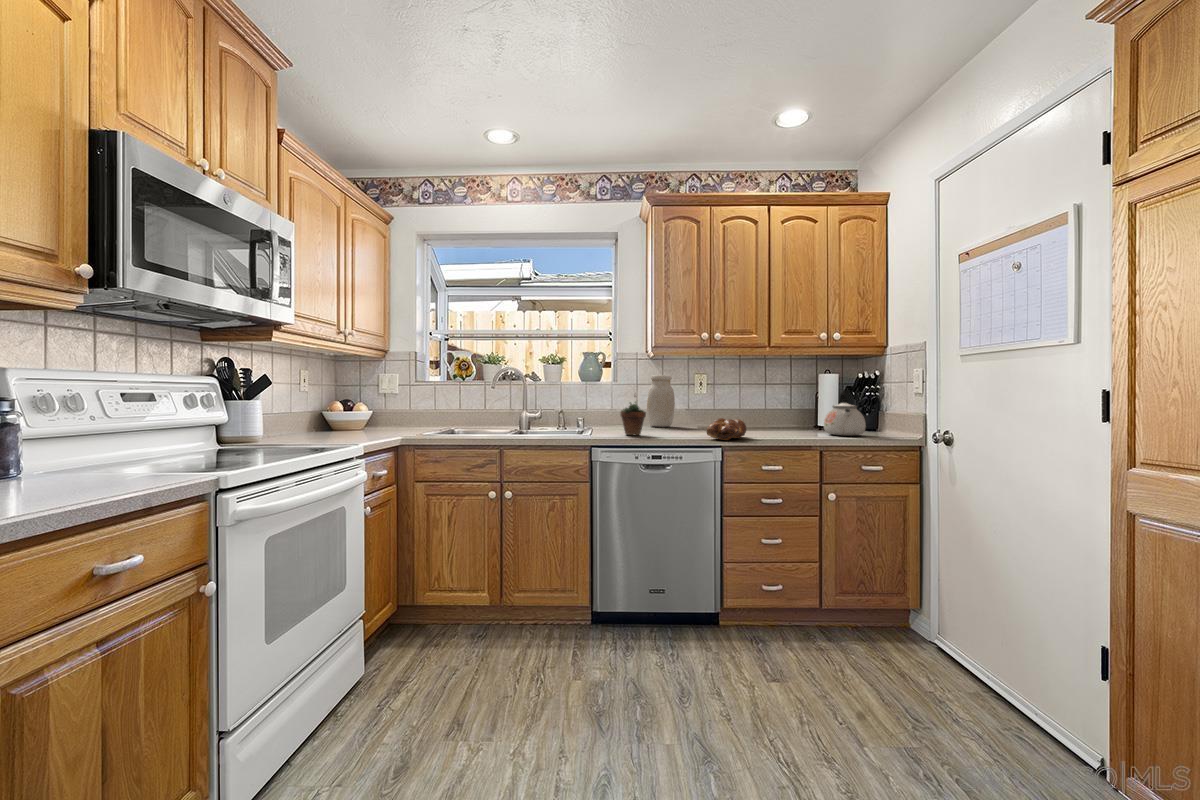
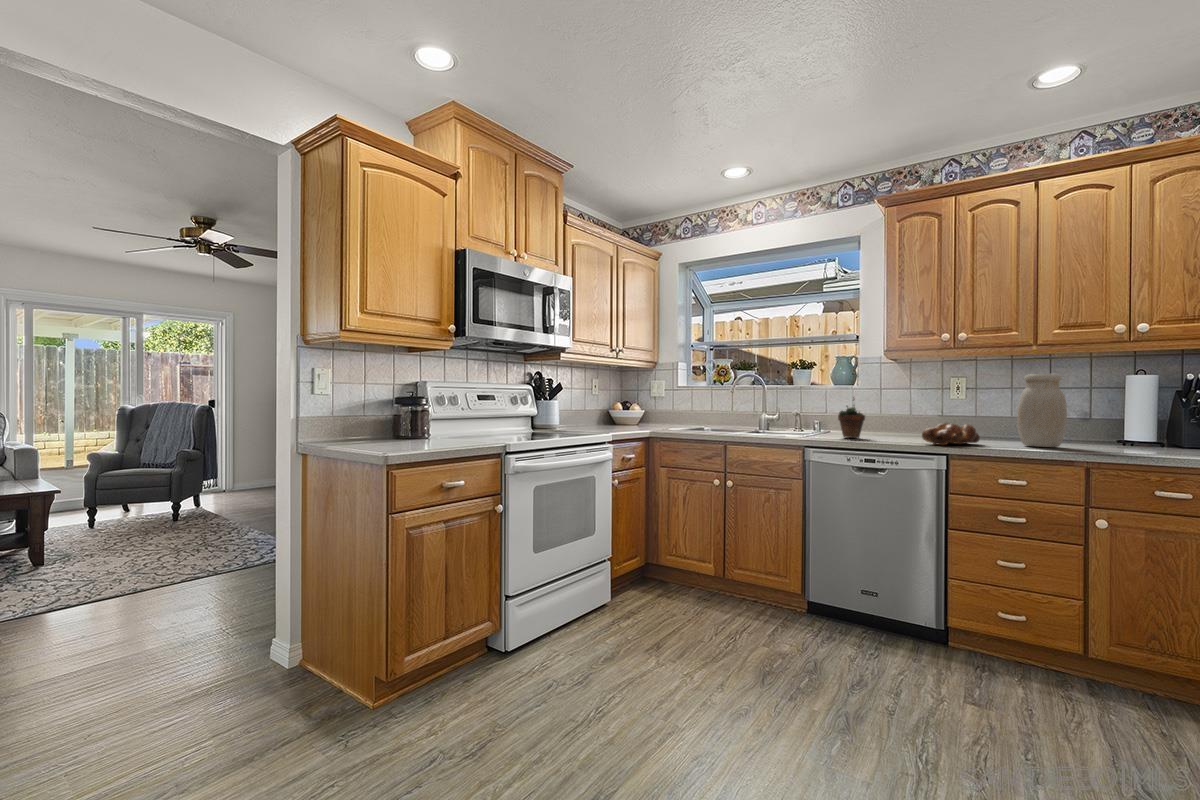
jar: present [647,375,675,427] -> present [1017,373,1067,447]
kettle: present [824,391,866,436] -> none [1112,393,1177,450]

